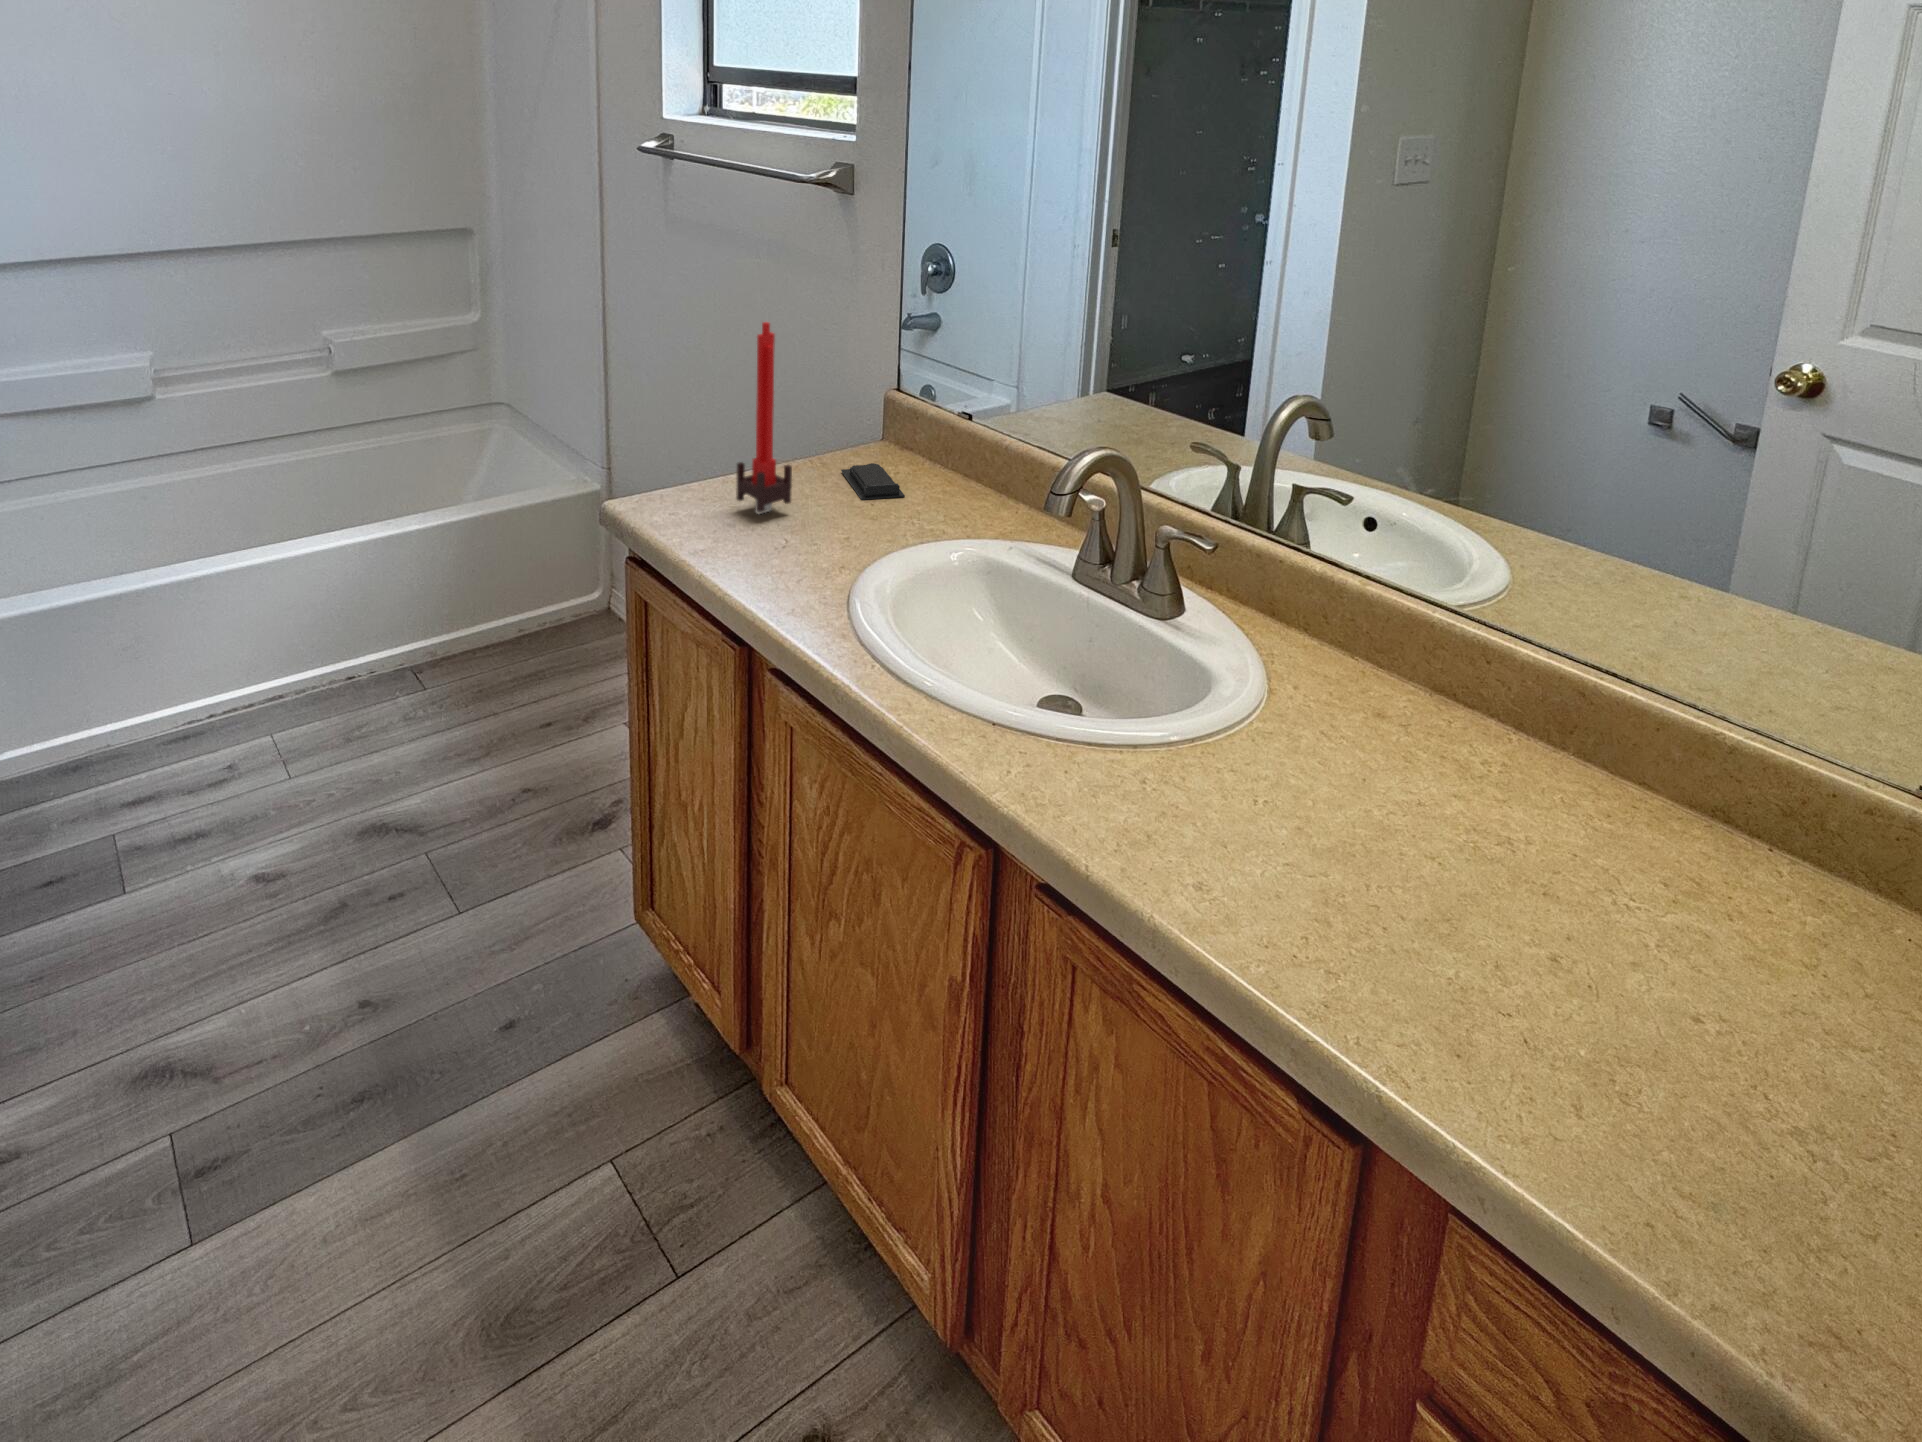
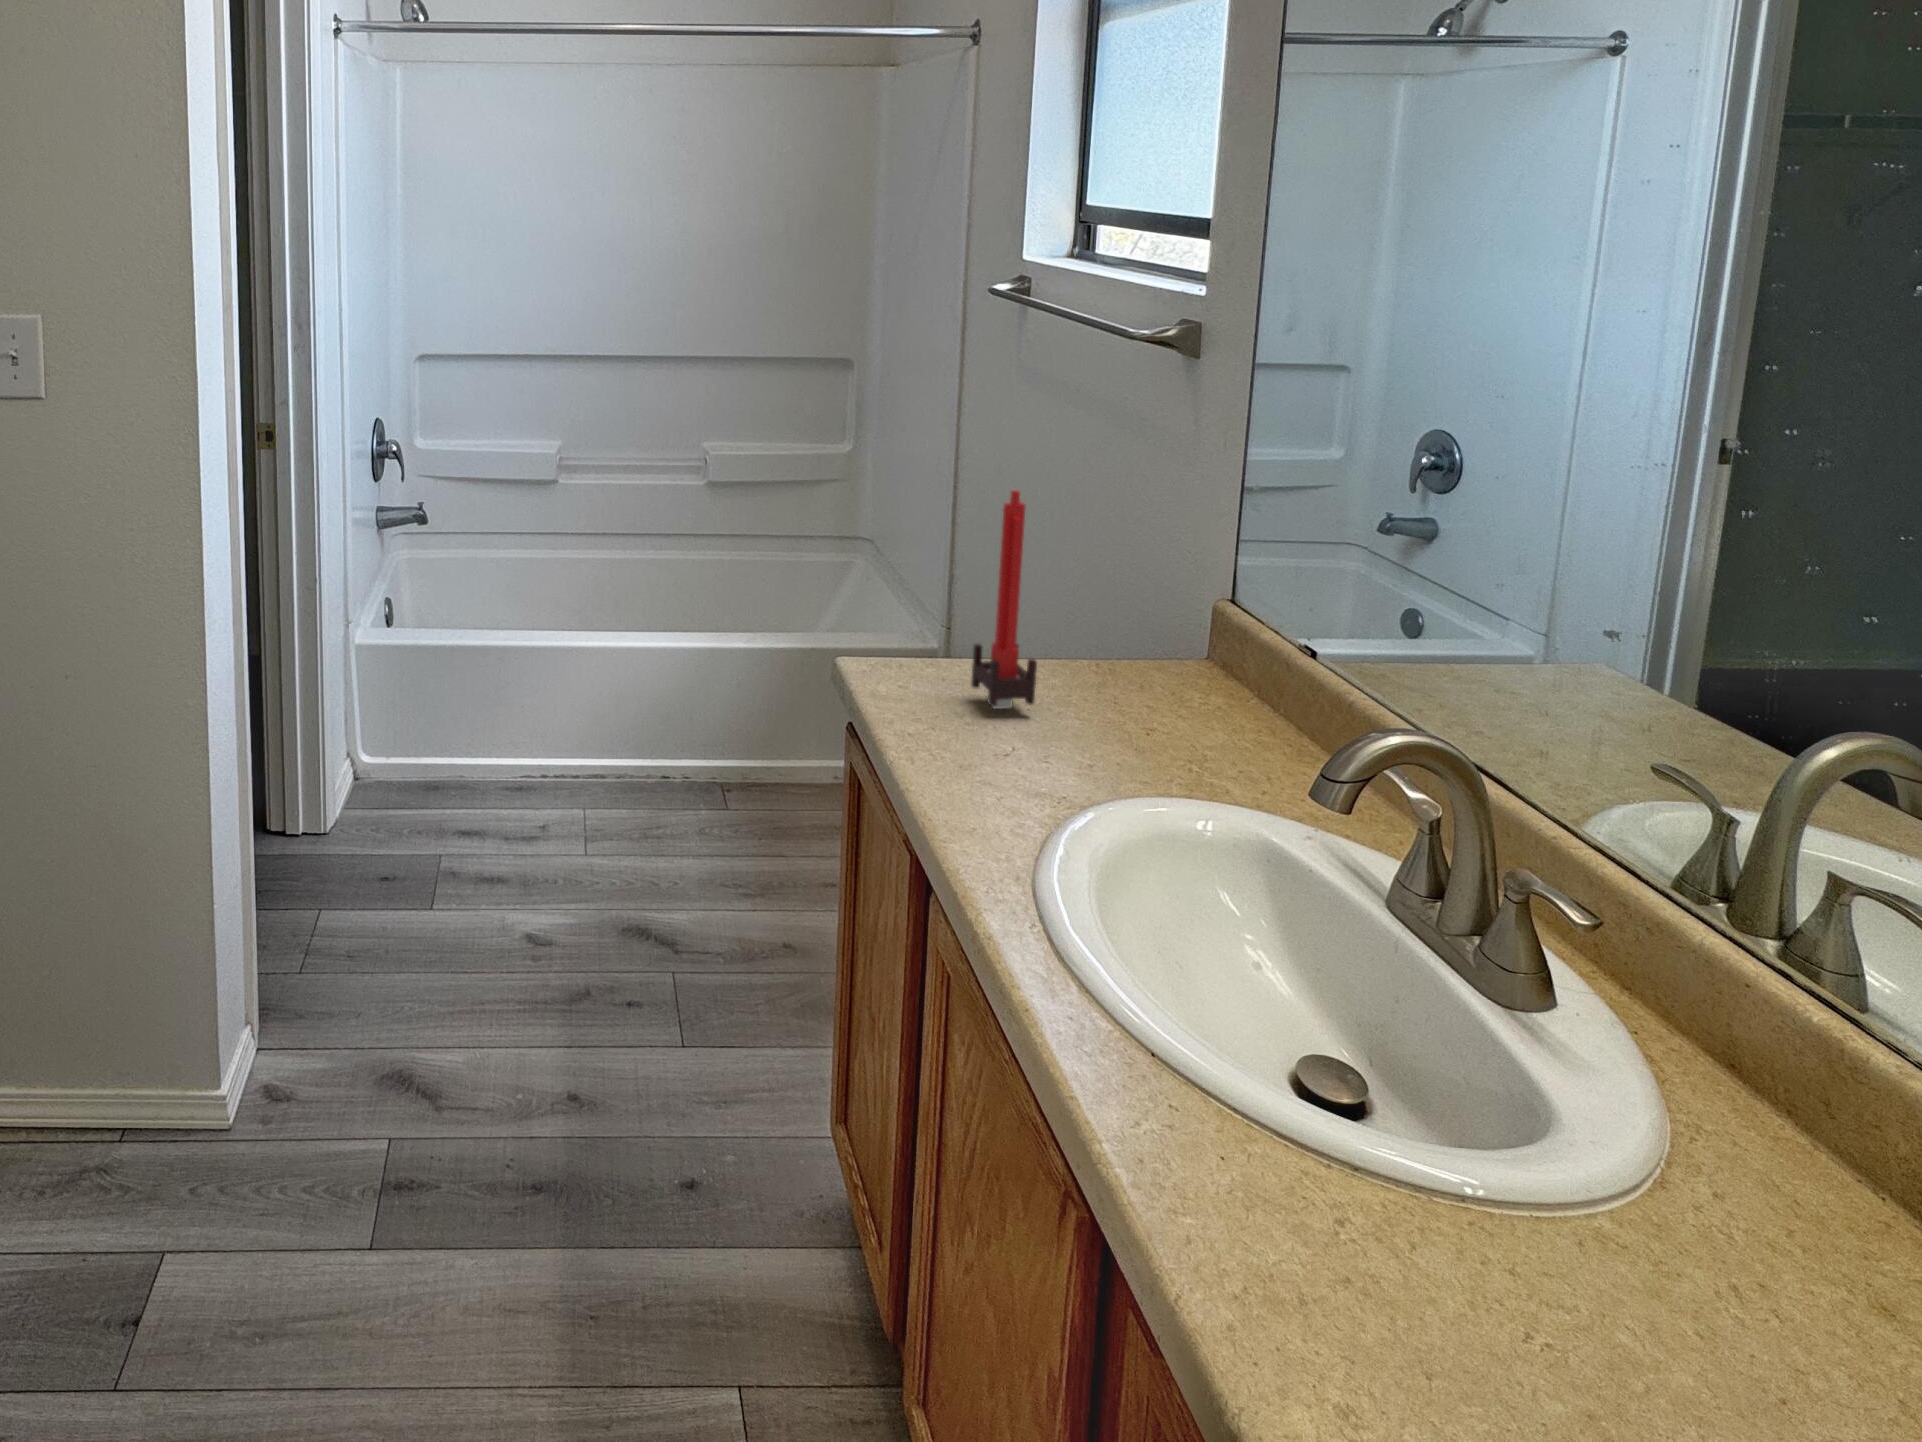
soap bar: present [841,463,905,500] -> none [1126,679,1195,733]

